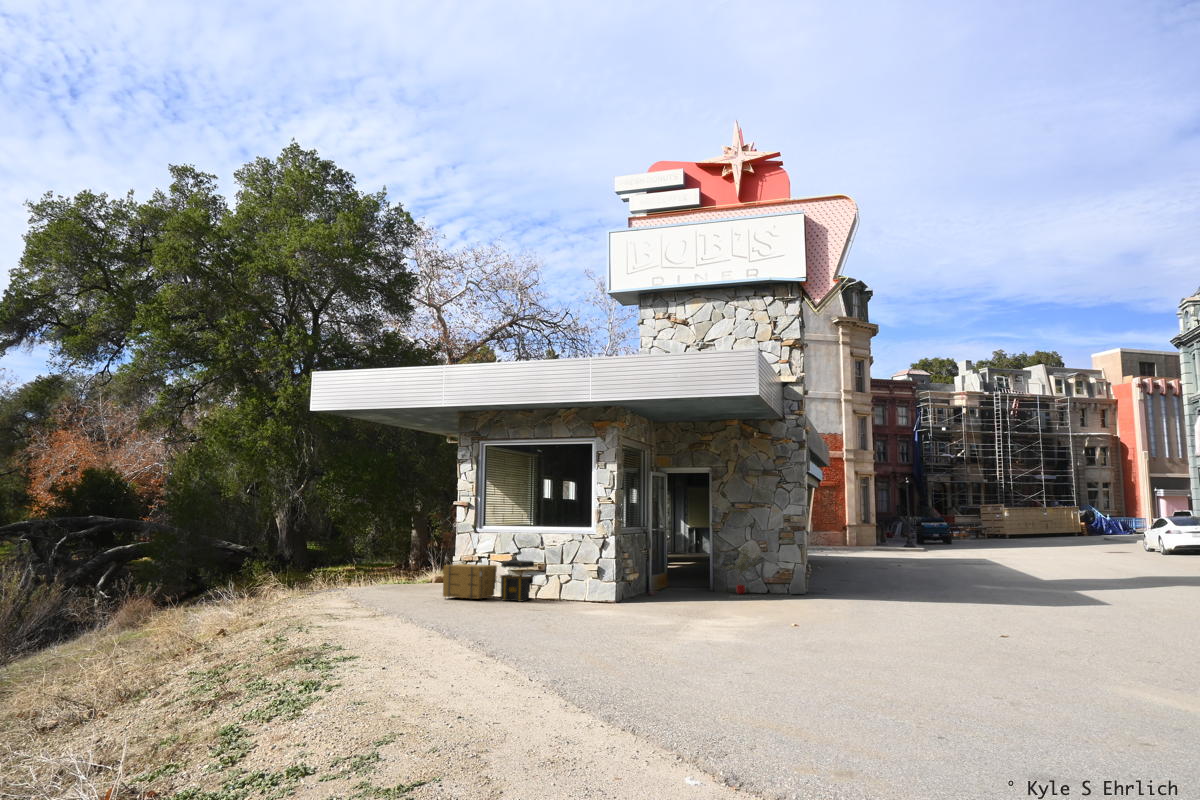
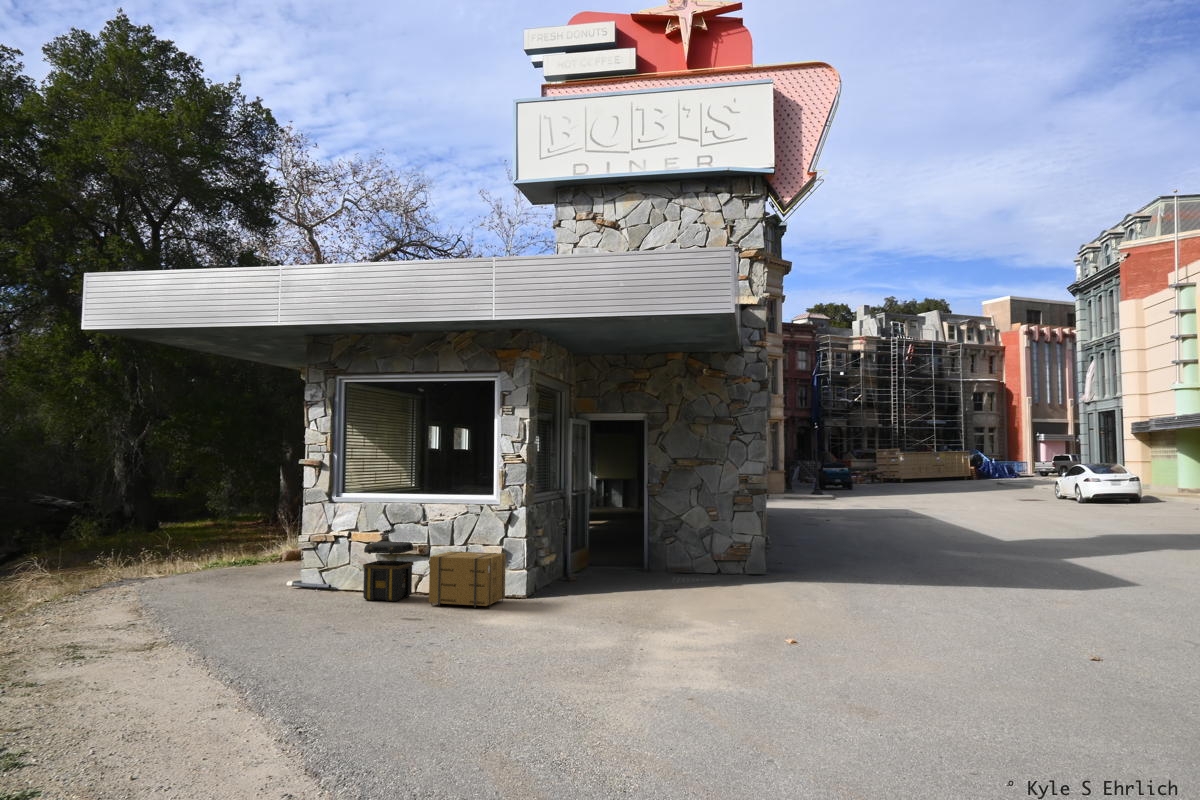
potted tree: present [723,549,759,594] -> none [662,514,712,576]
cardboard box: present [443,564,497,599] -> present [429,551,506,608]

